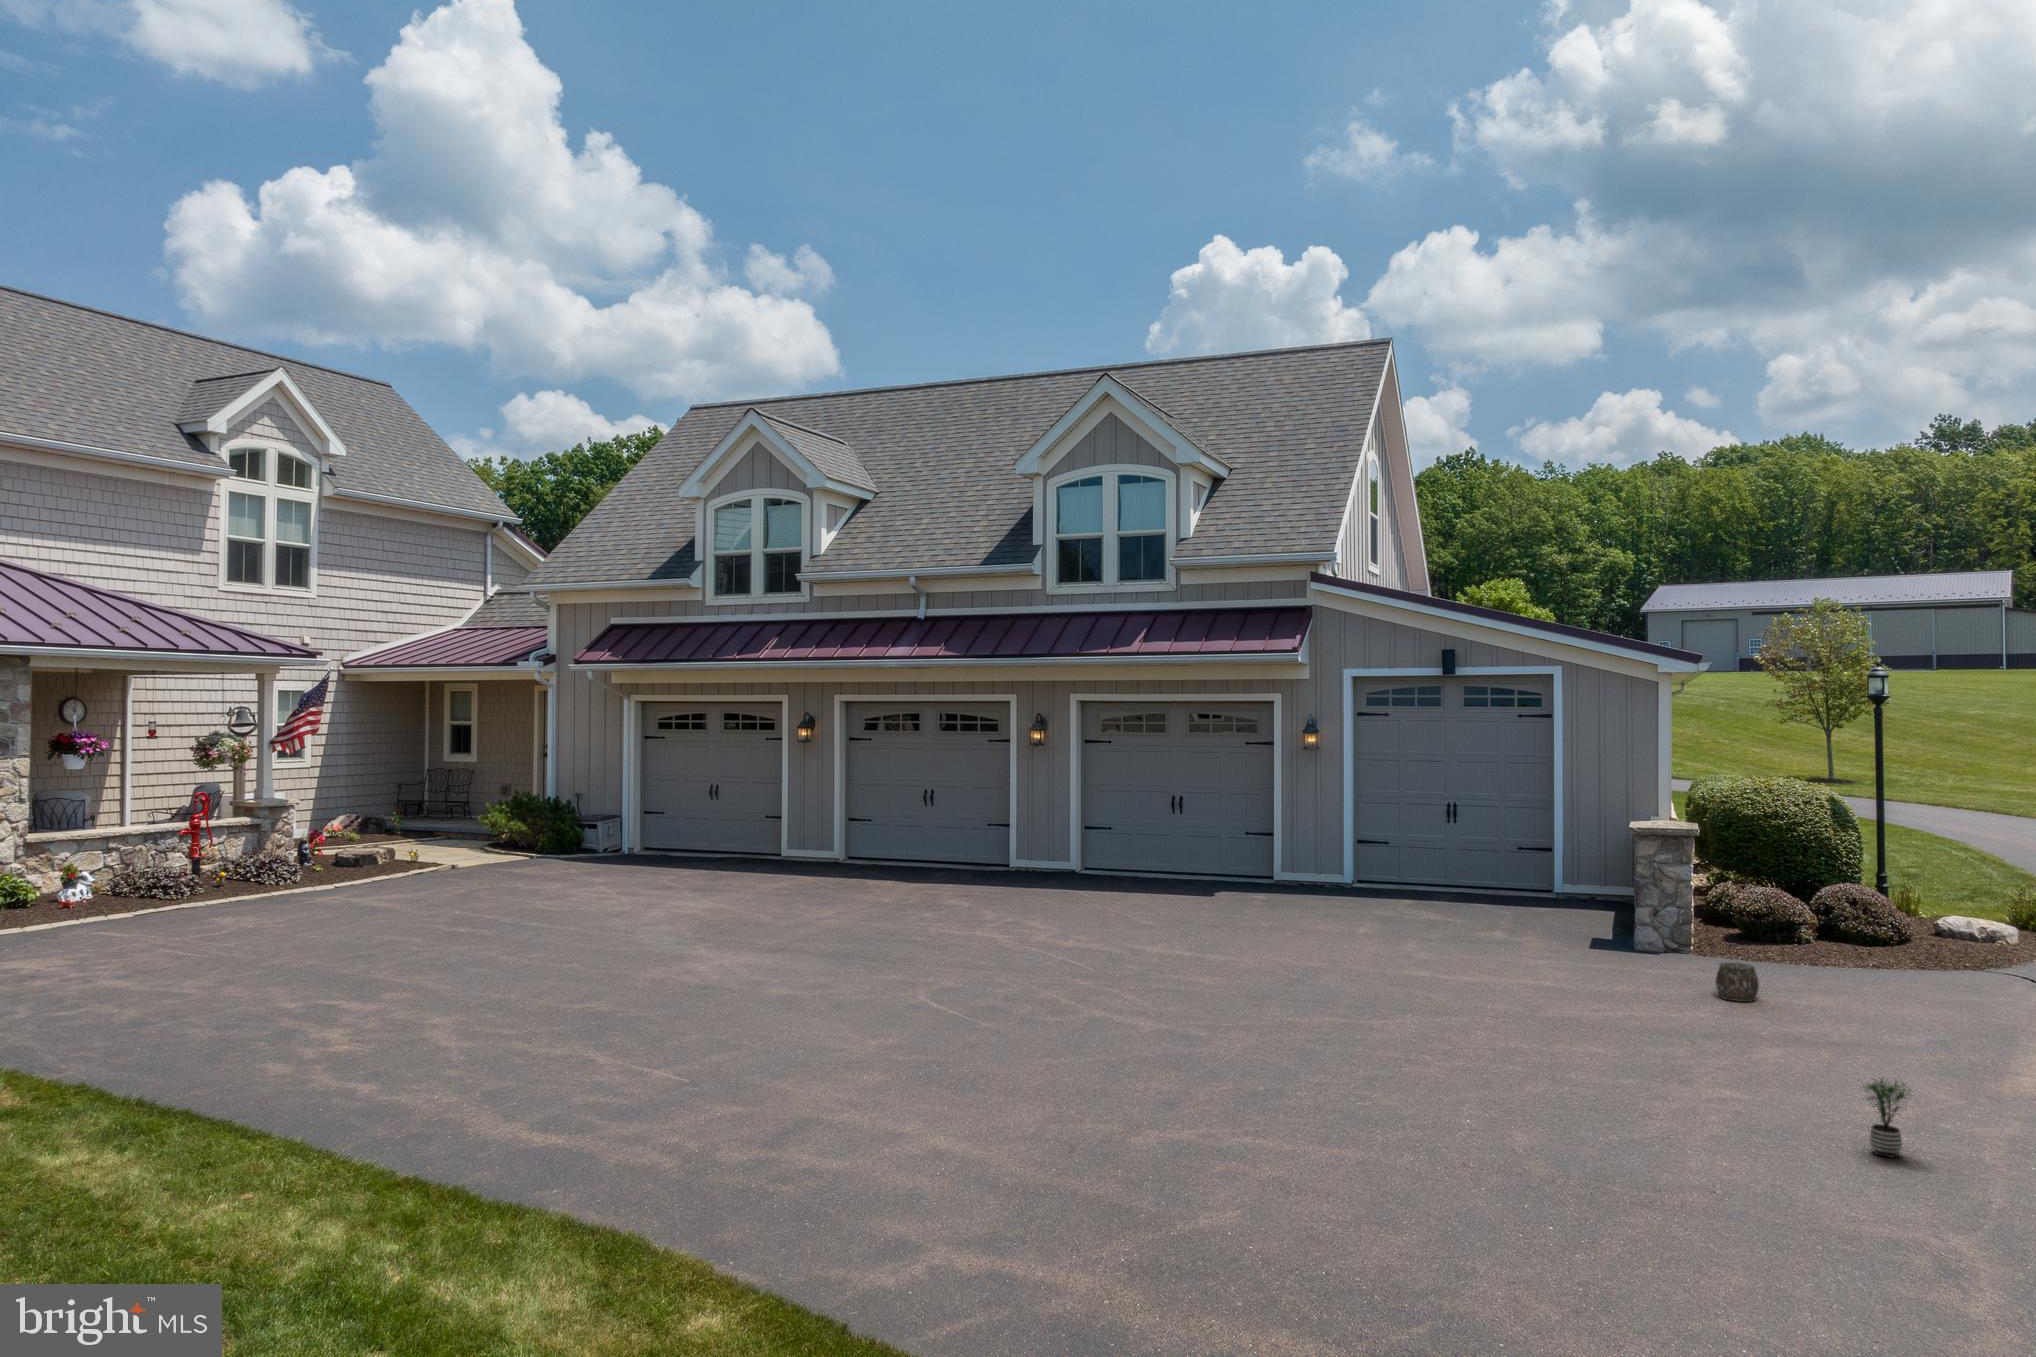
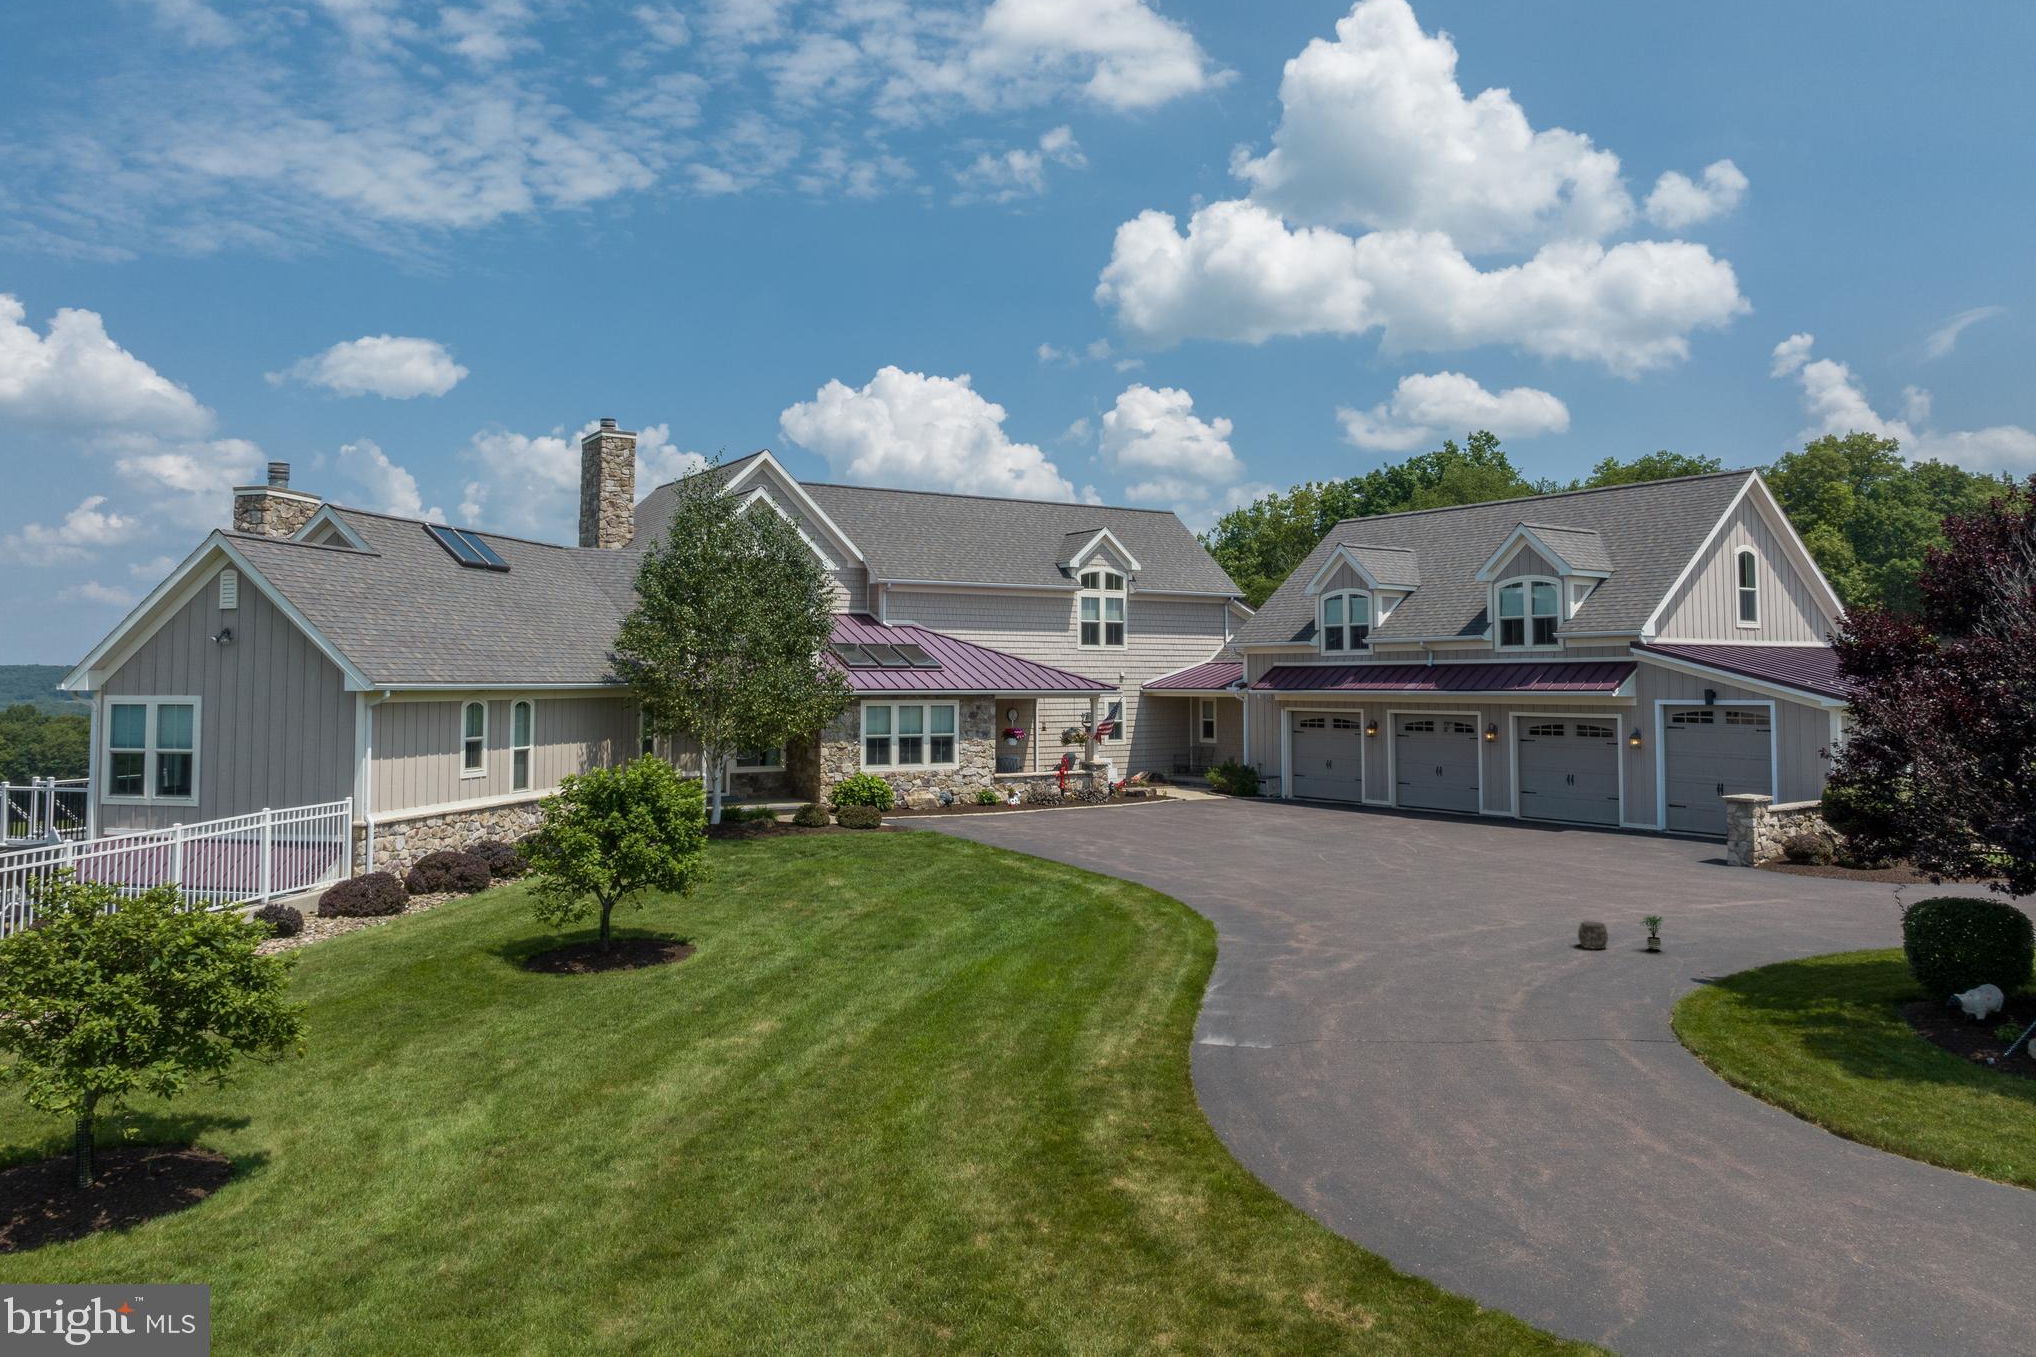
woven basket: present [1716,963,1759,1002] -> present [1578,921,1608,949]

